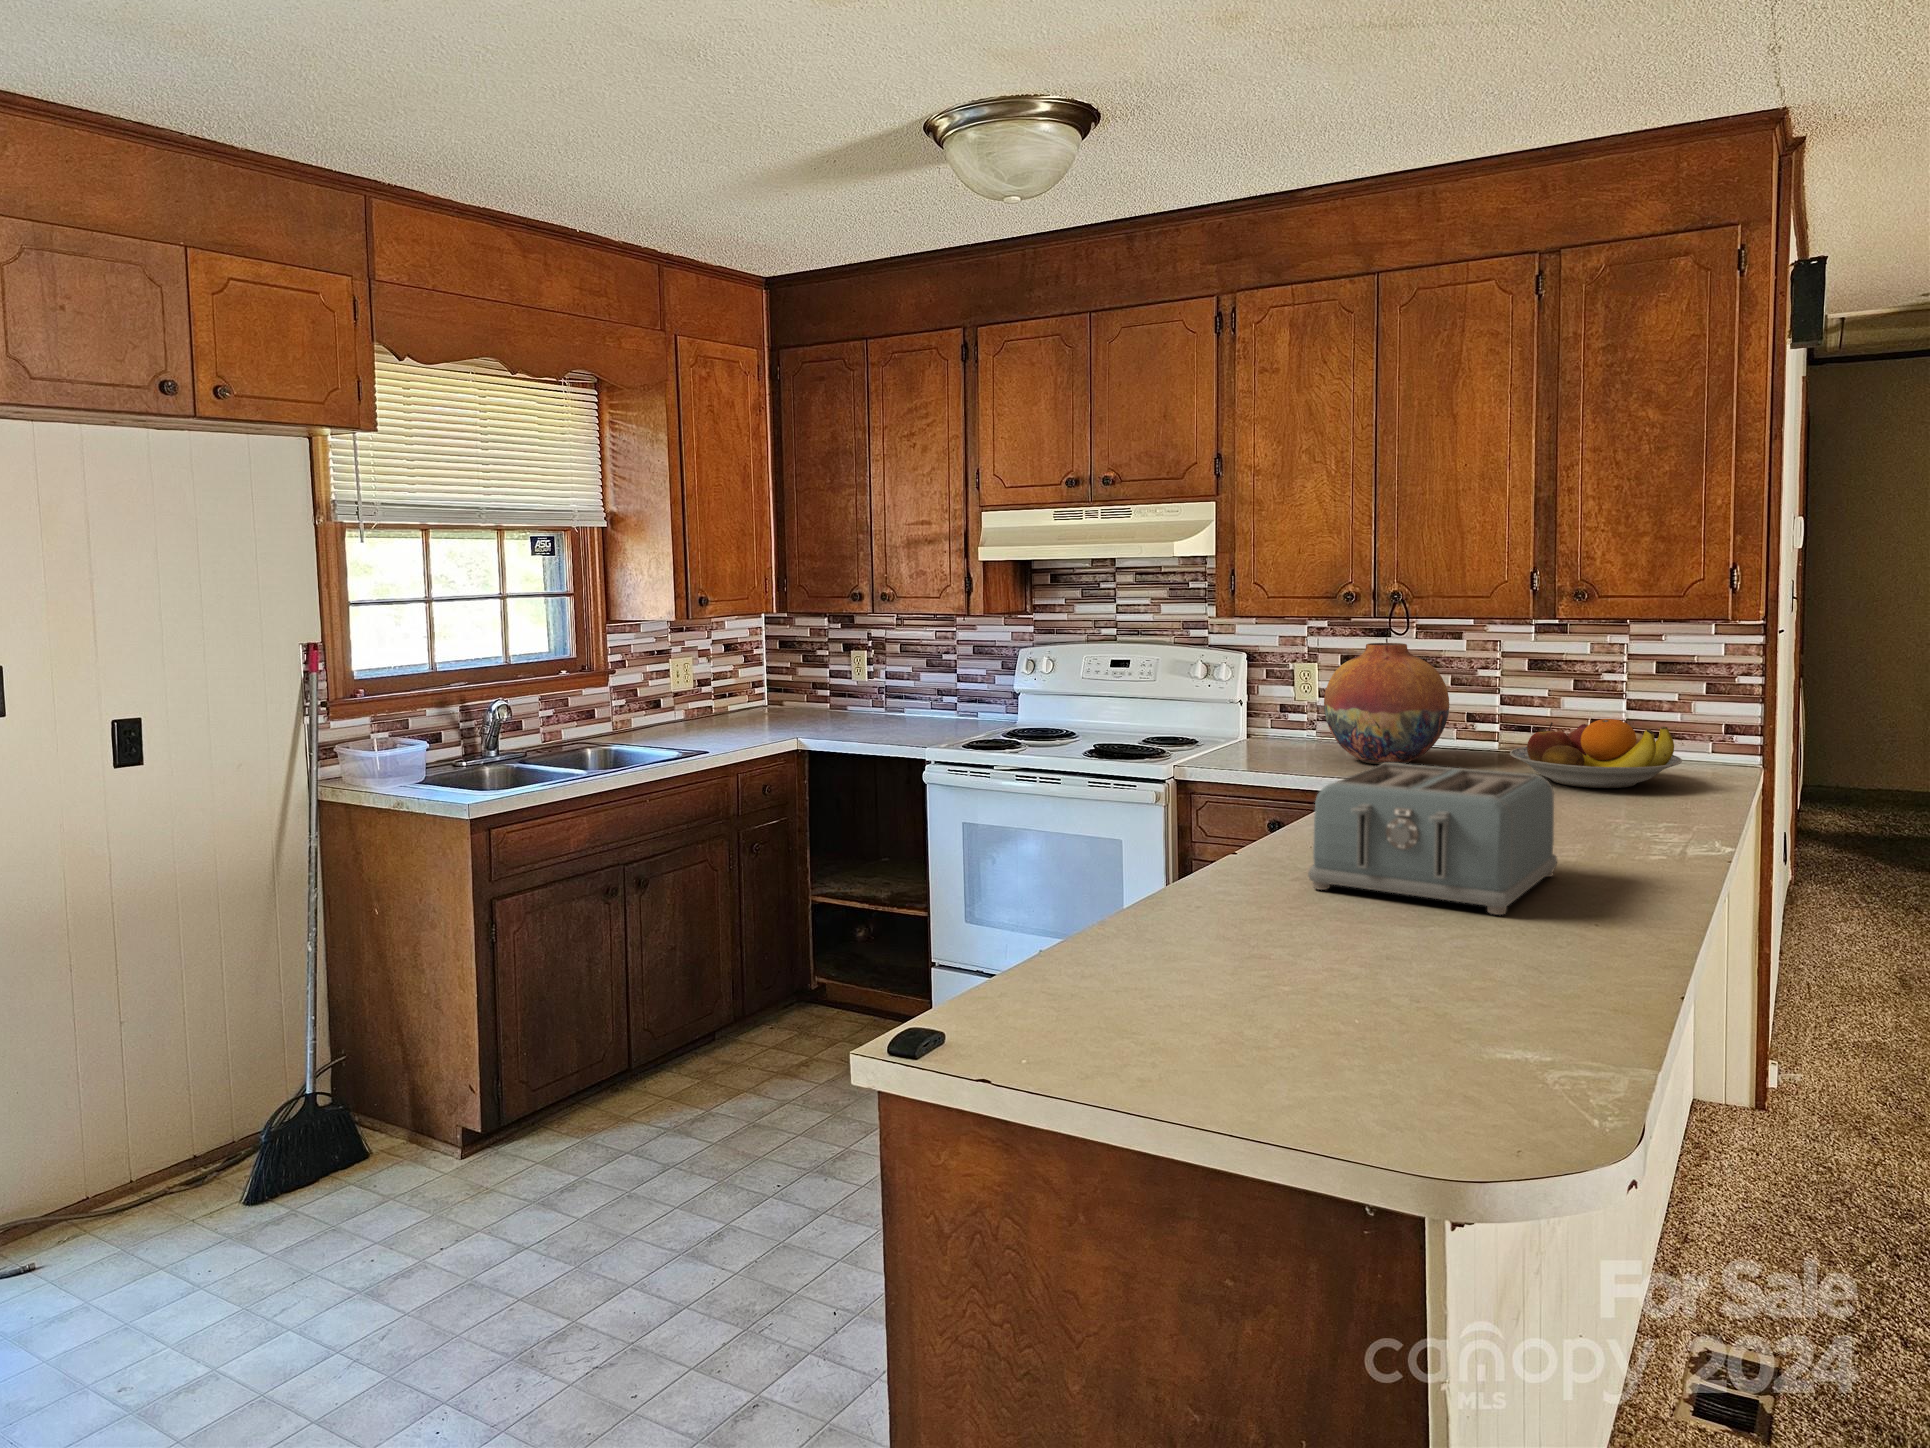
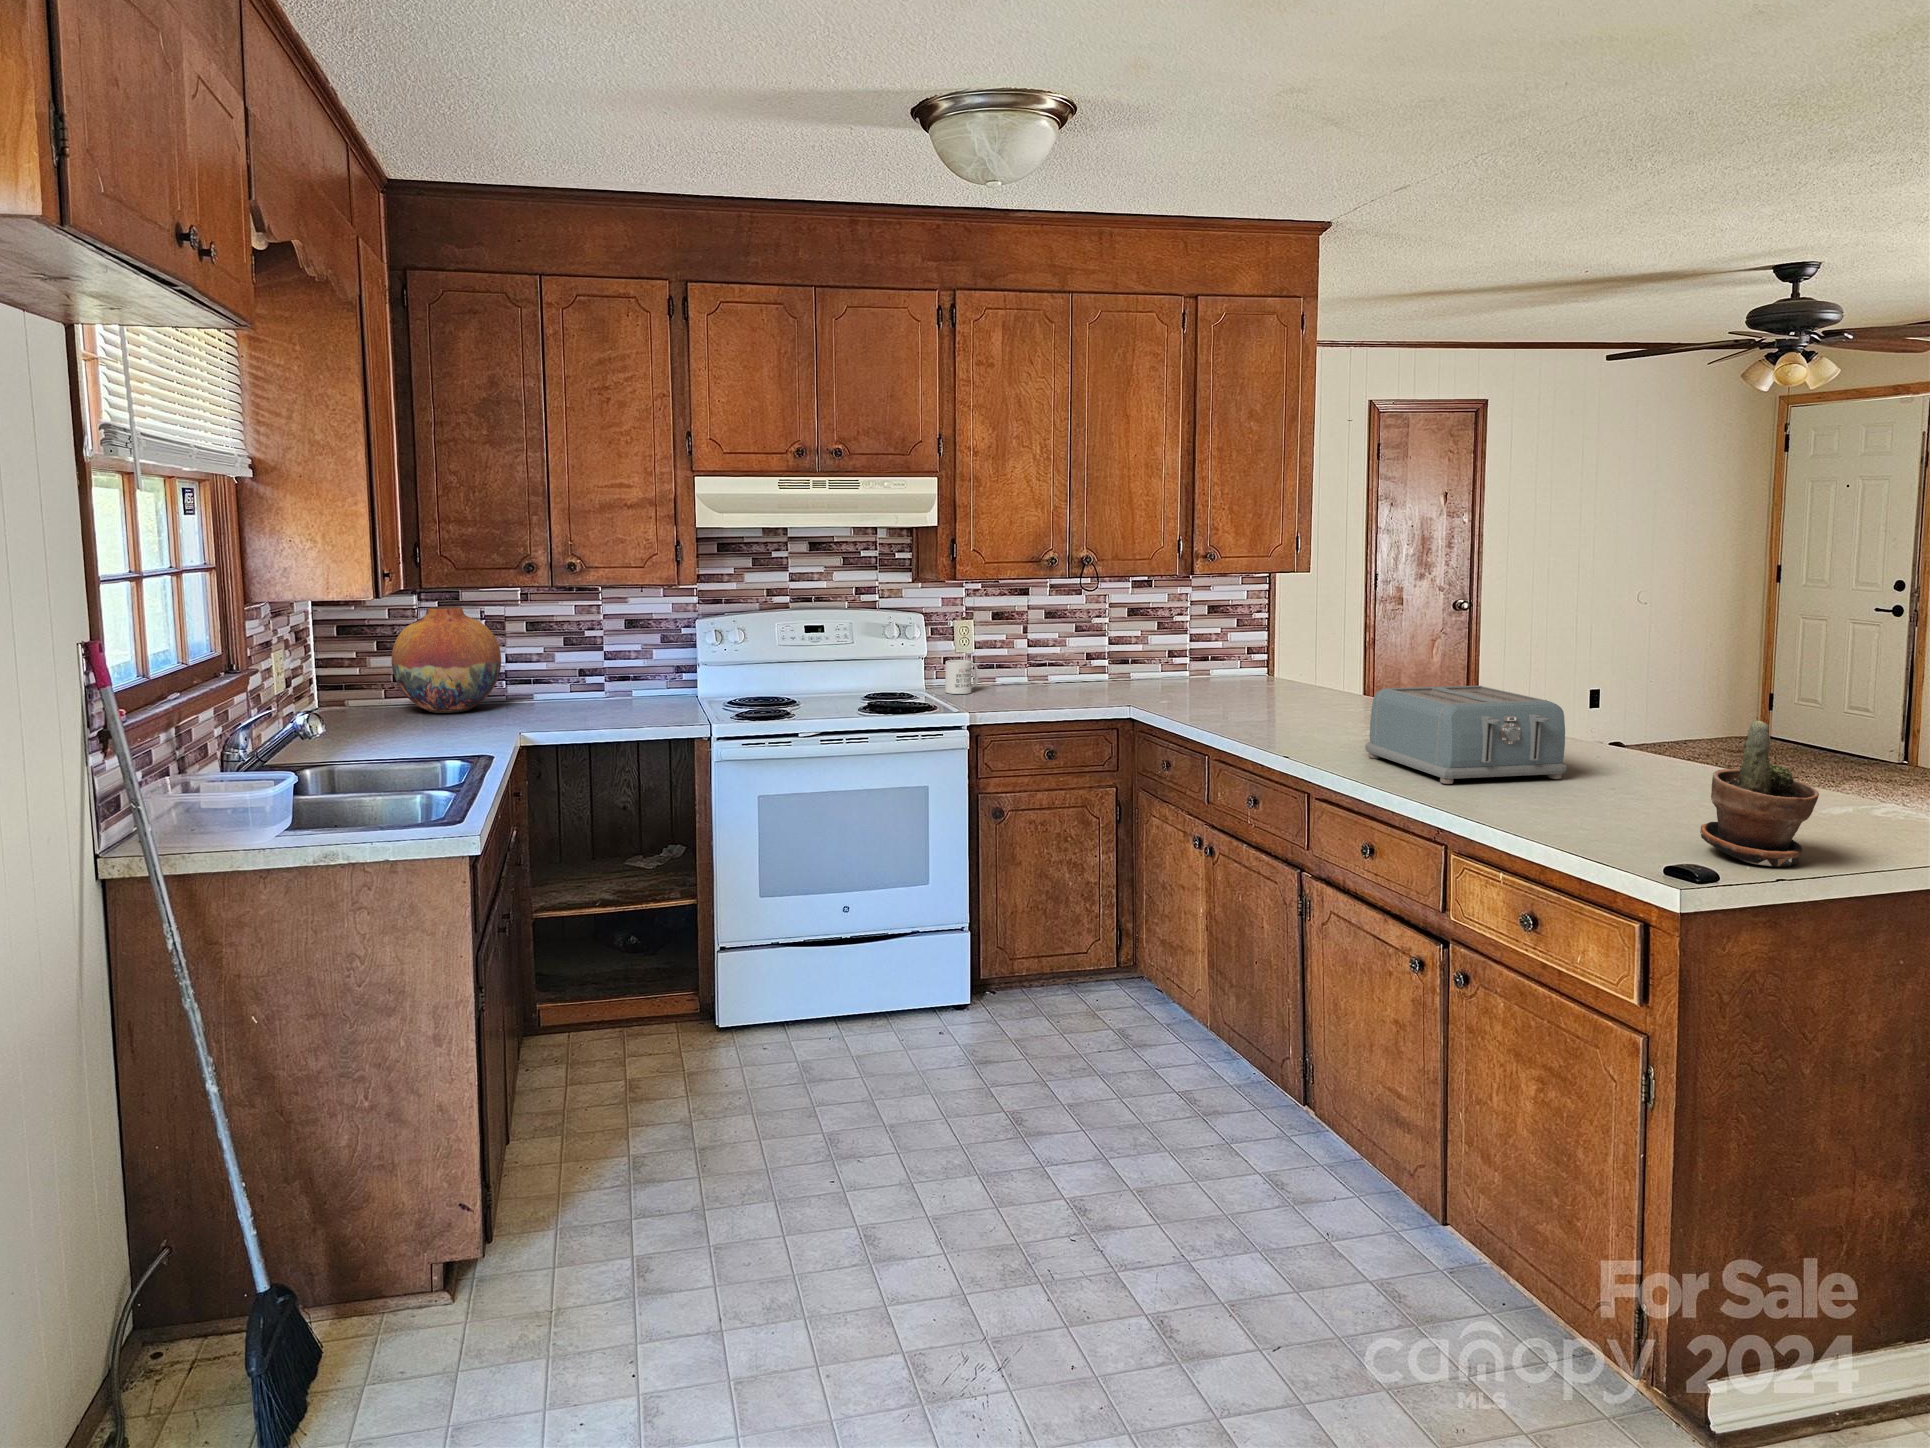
vase: present [1324,643,1449,764] -> present [391,606,501,713]
mug: none [1245,706,1289,745] -> present [945,660,978,694]
fruit bowl: present [1510,719,1682,788] -> none [1190,648,1304,698]
potted plant: none [1196,810,1333,1035] -> present [1700,721,1819,867]

